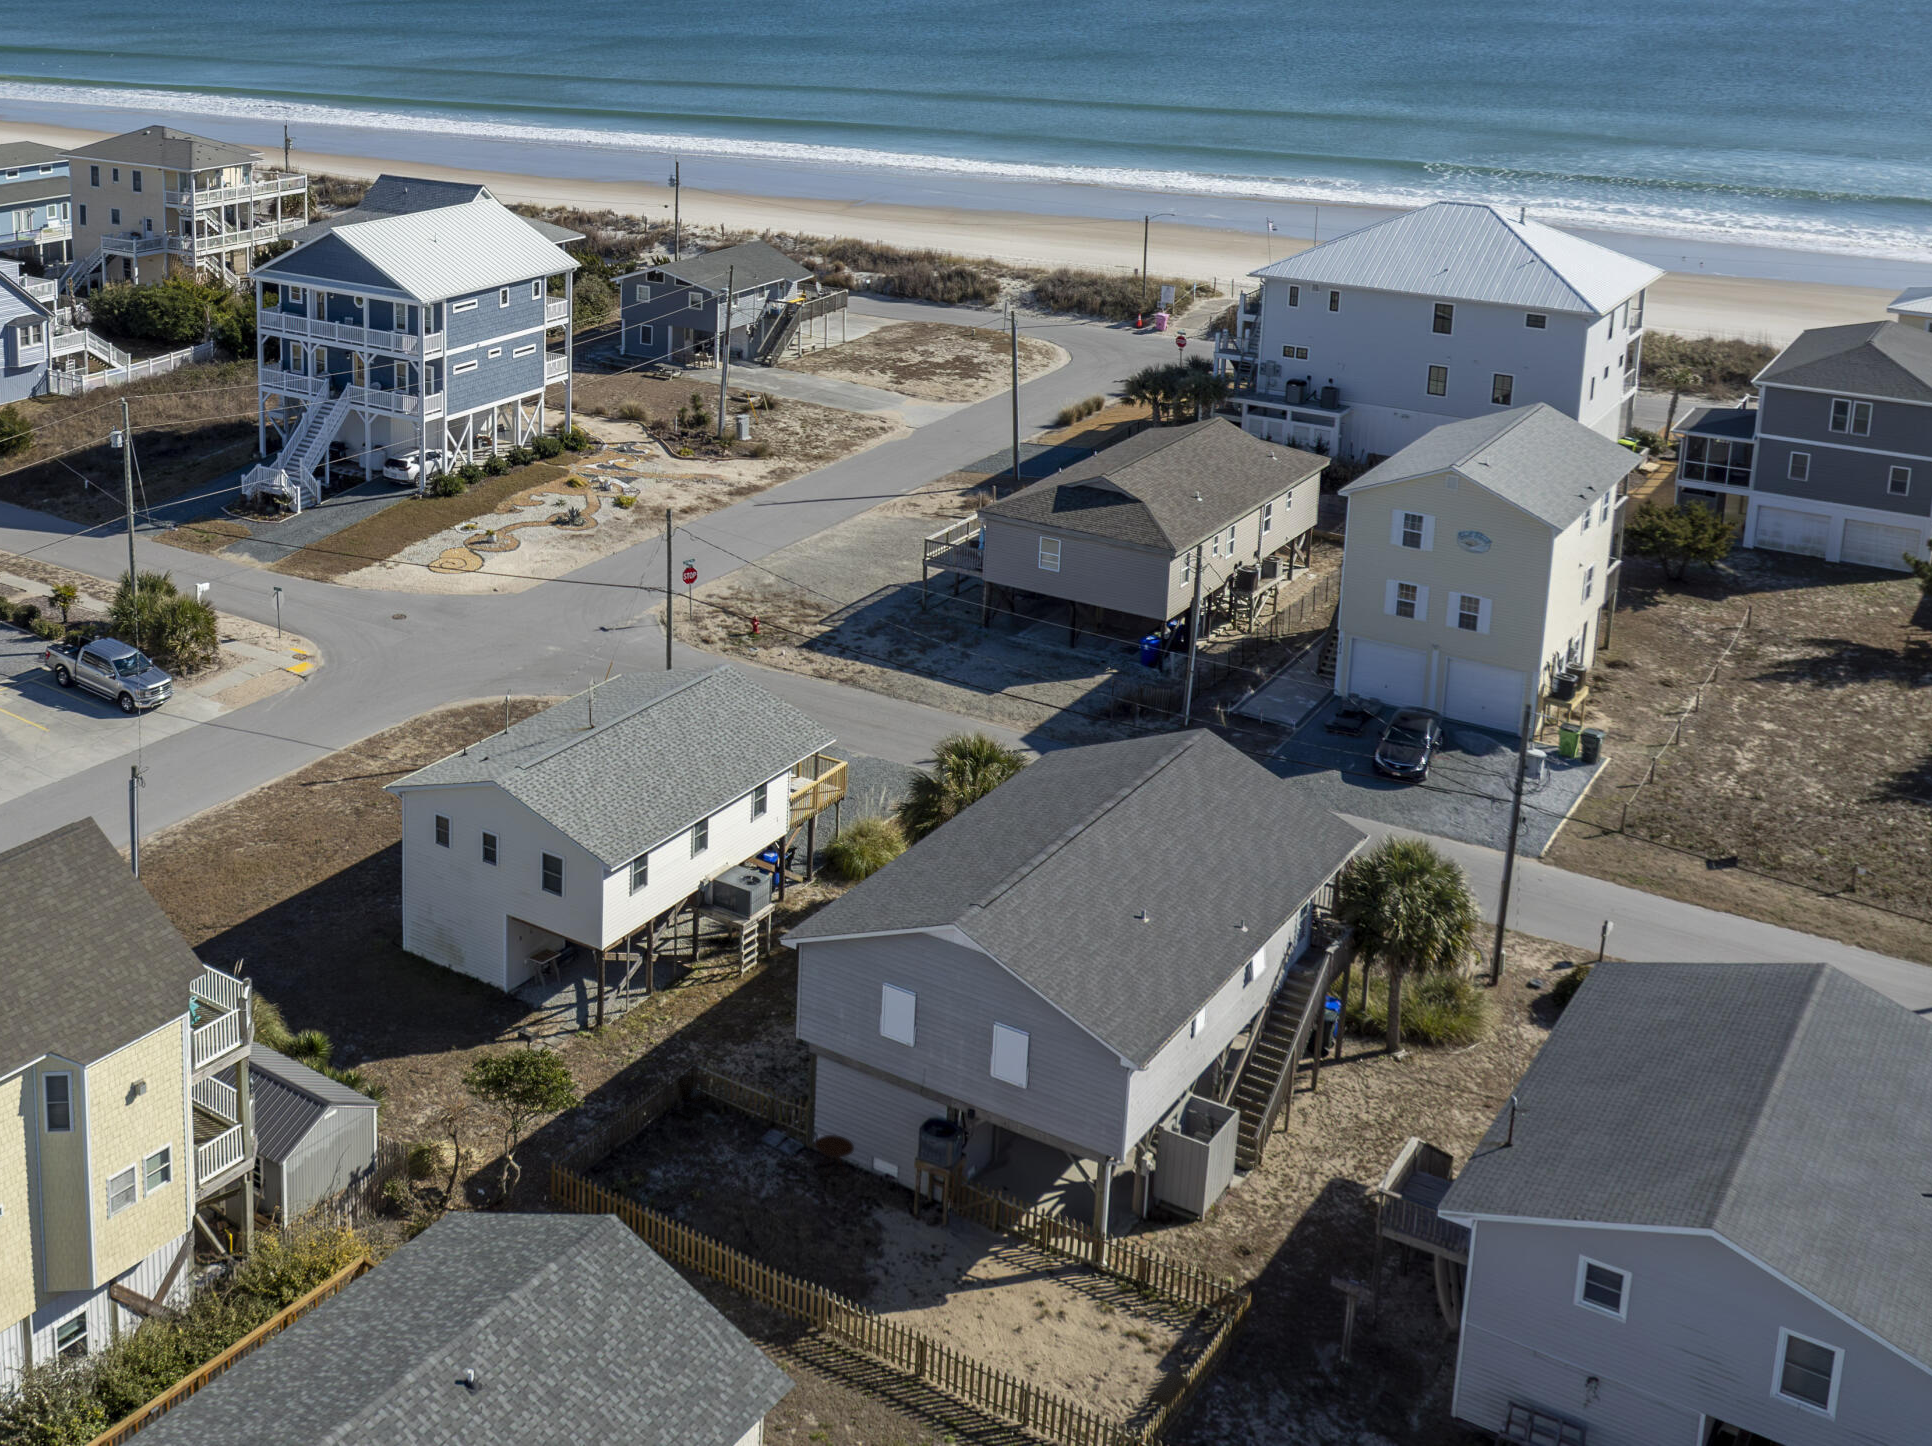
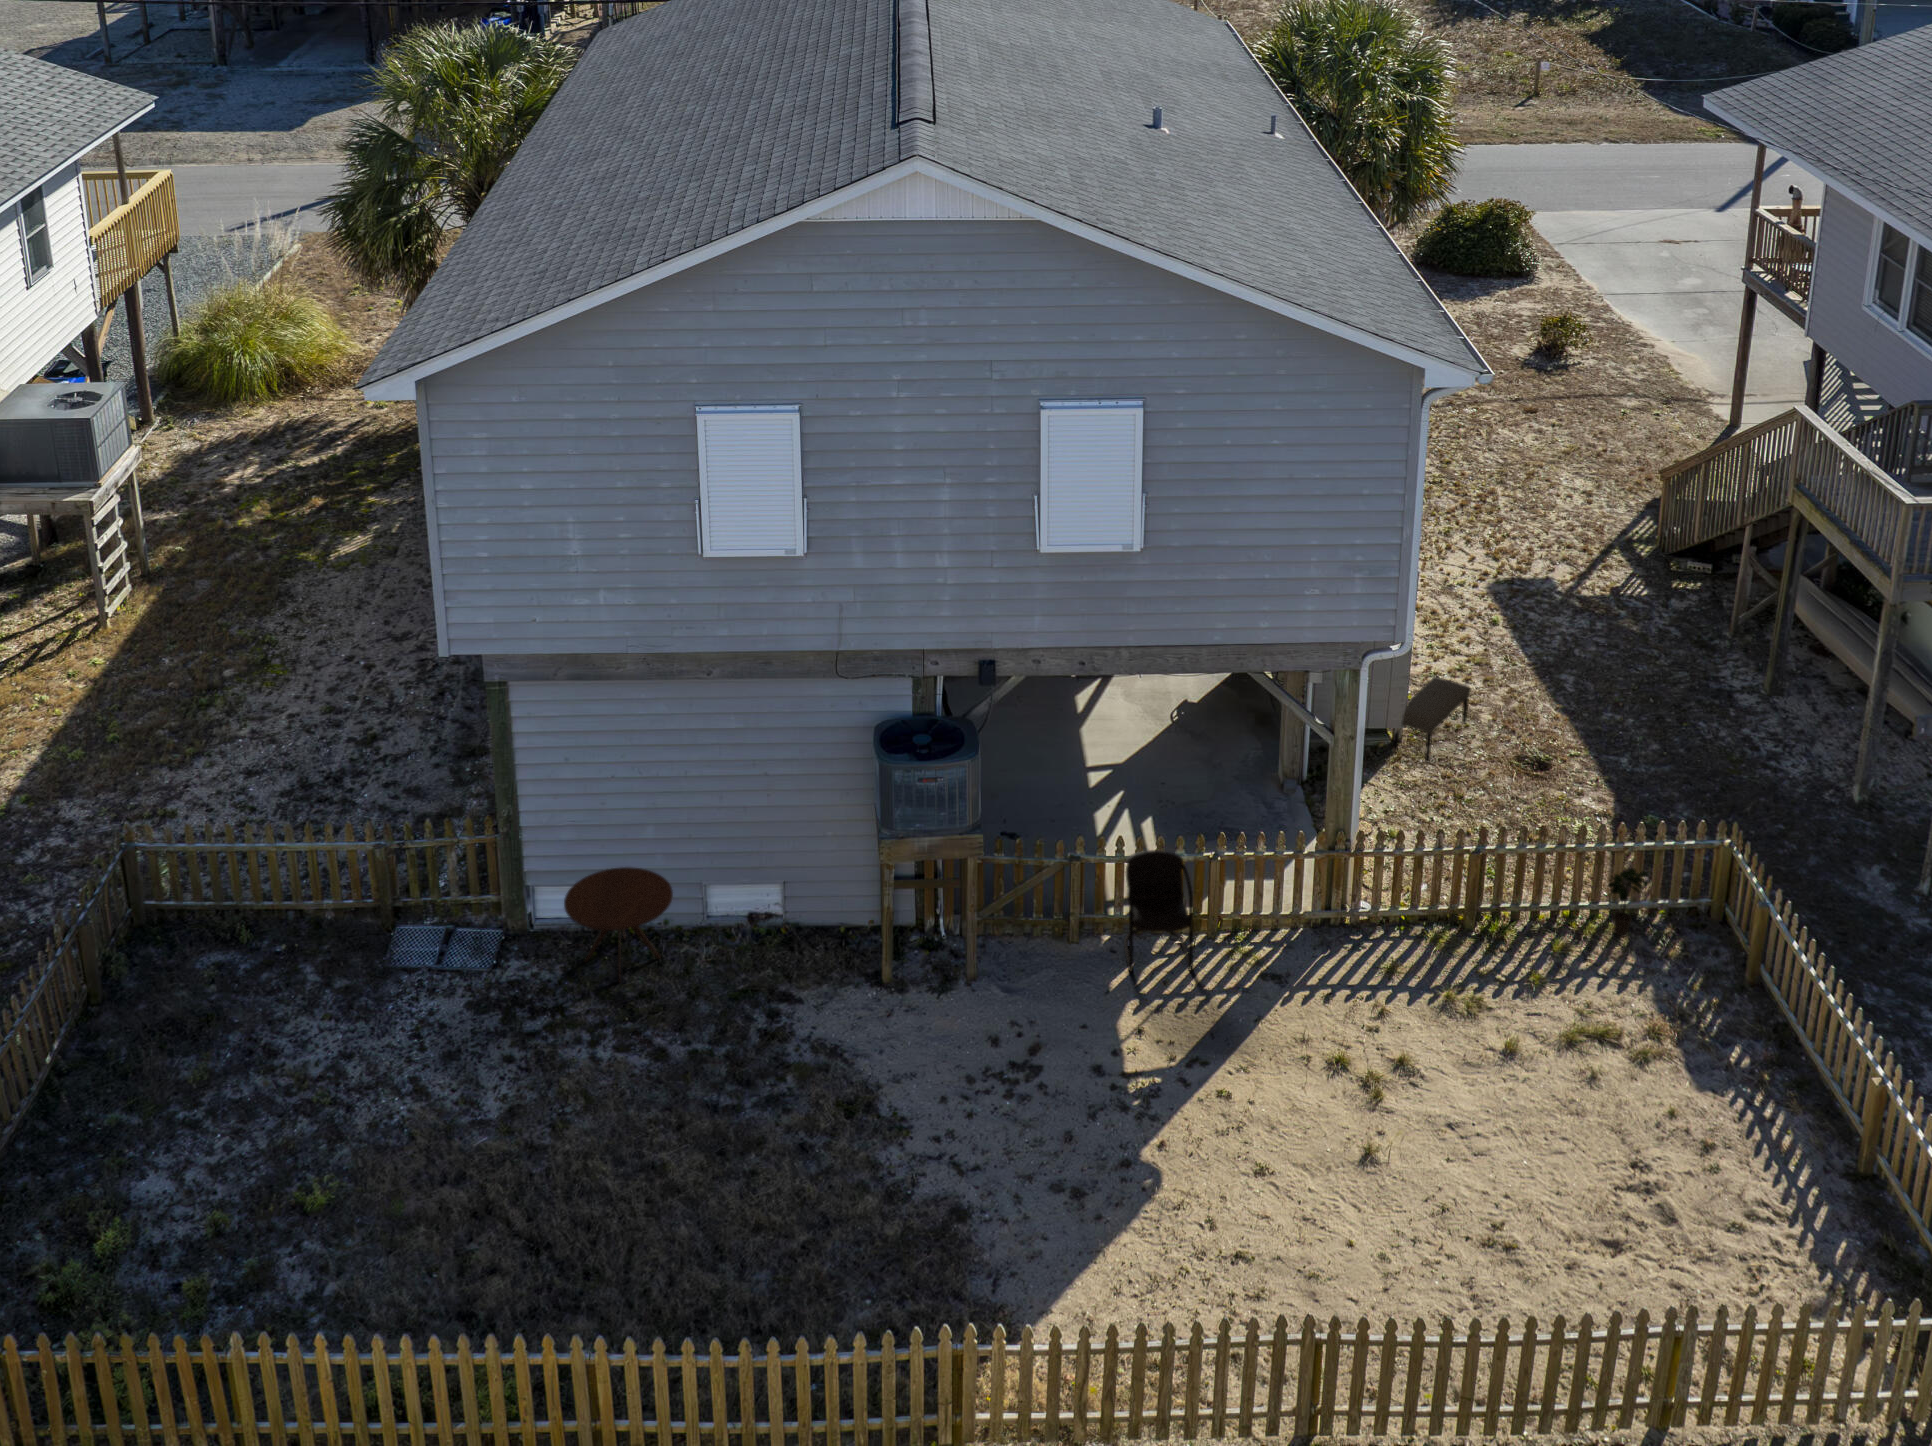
chair: present [676,1074,704,1119] -> present [1124,850,1193,972]
potted plant: none [1199,1295,1220,1325] -> present [1608,868,1649,937]
bench: present [1149,1371,1189,1416] -> present [1393,677,1471,762]

